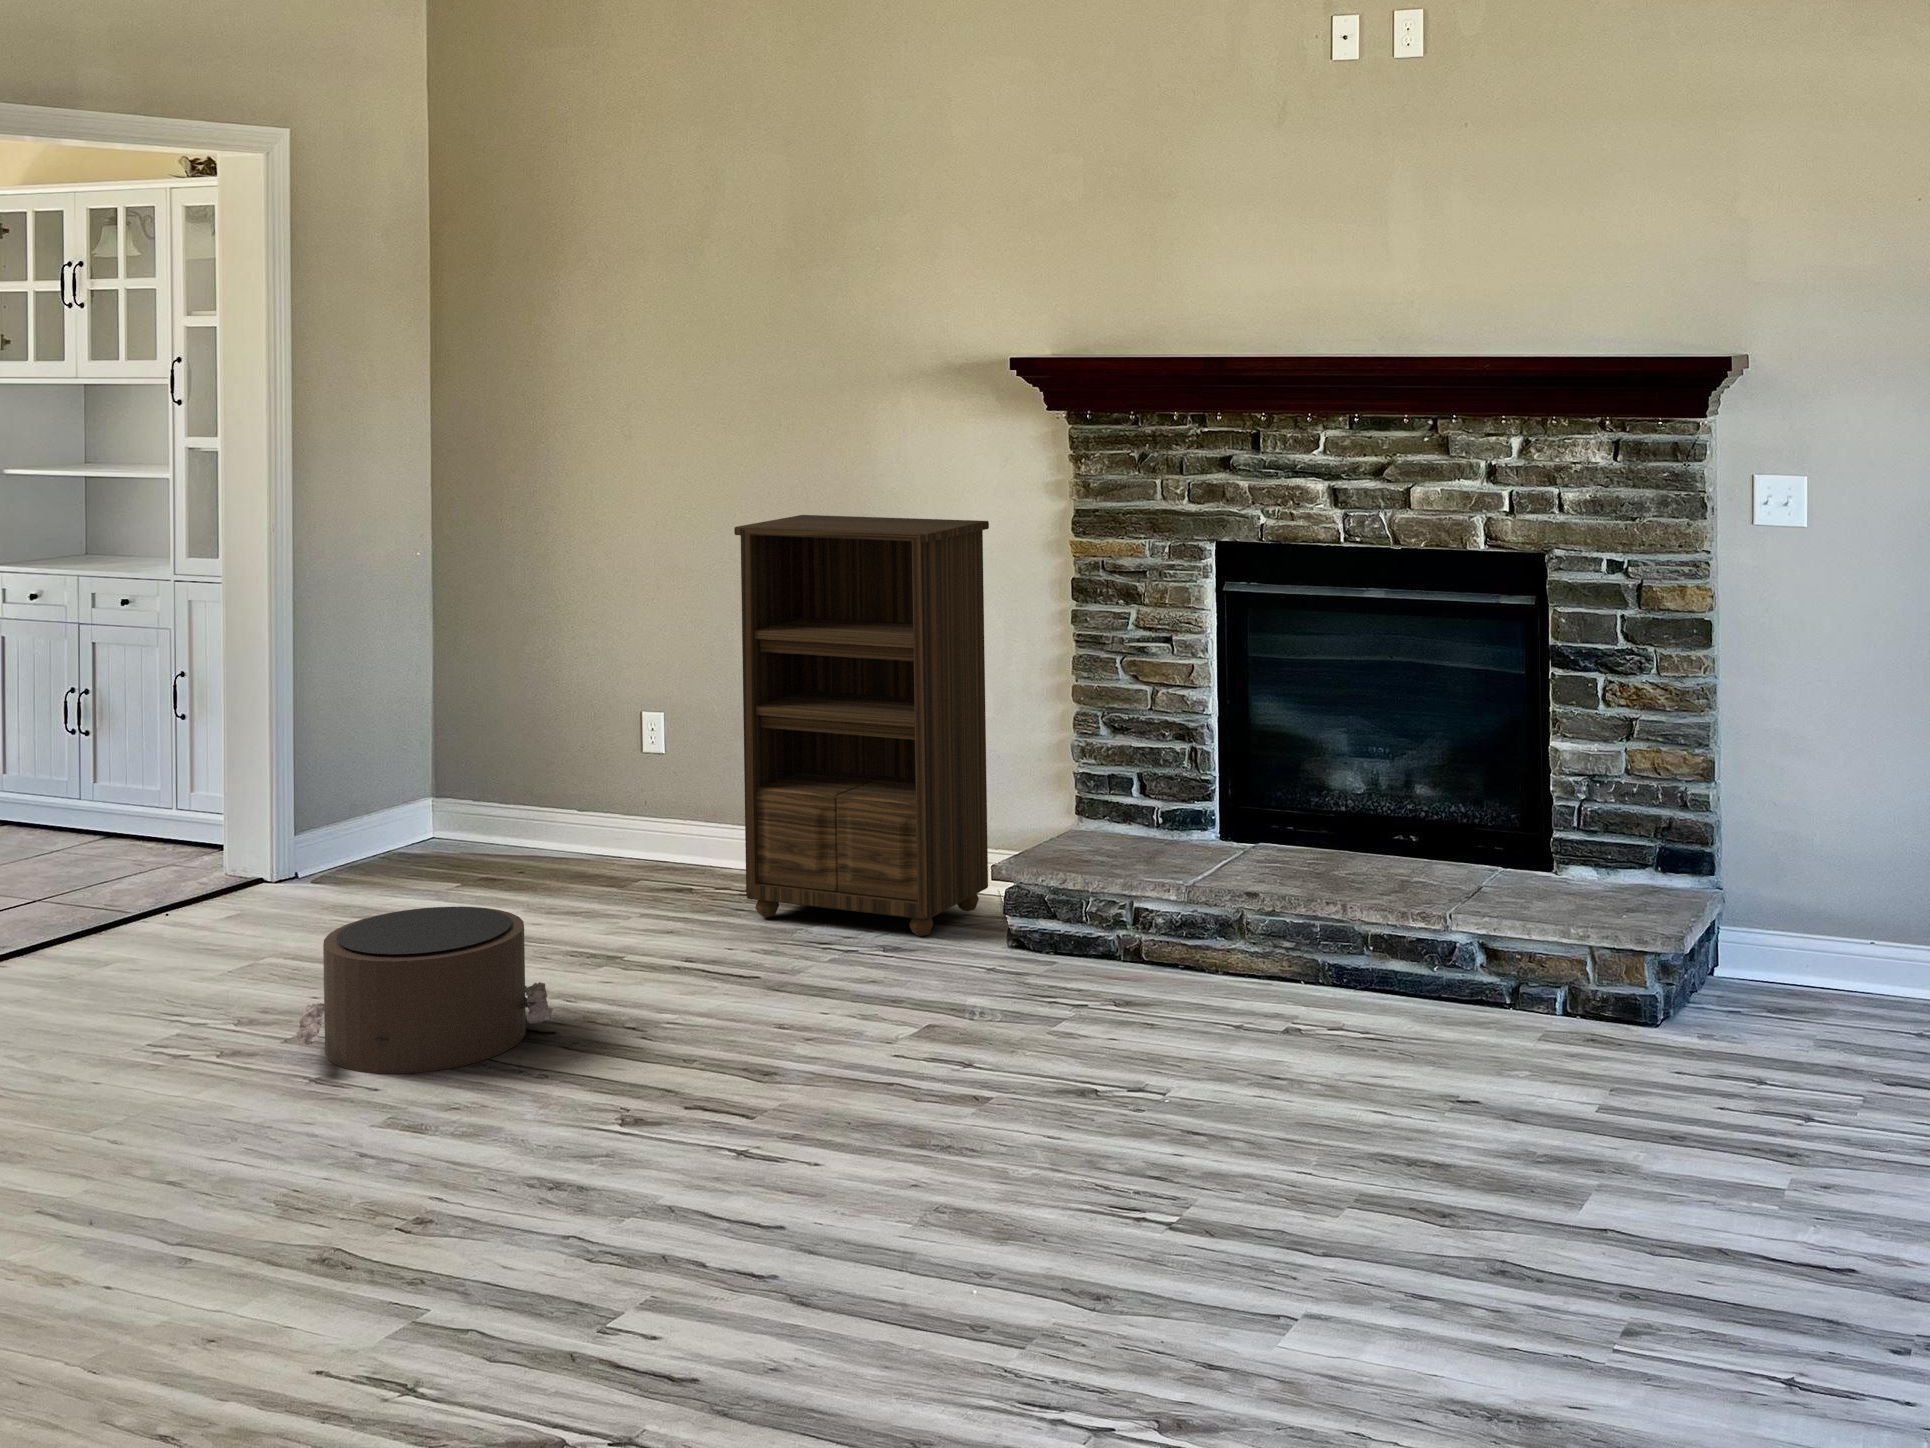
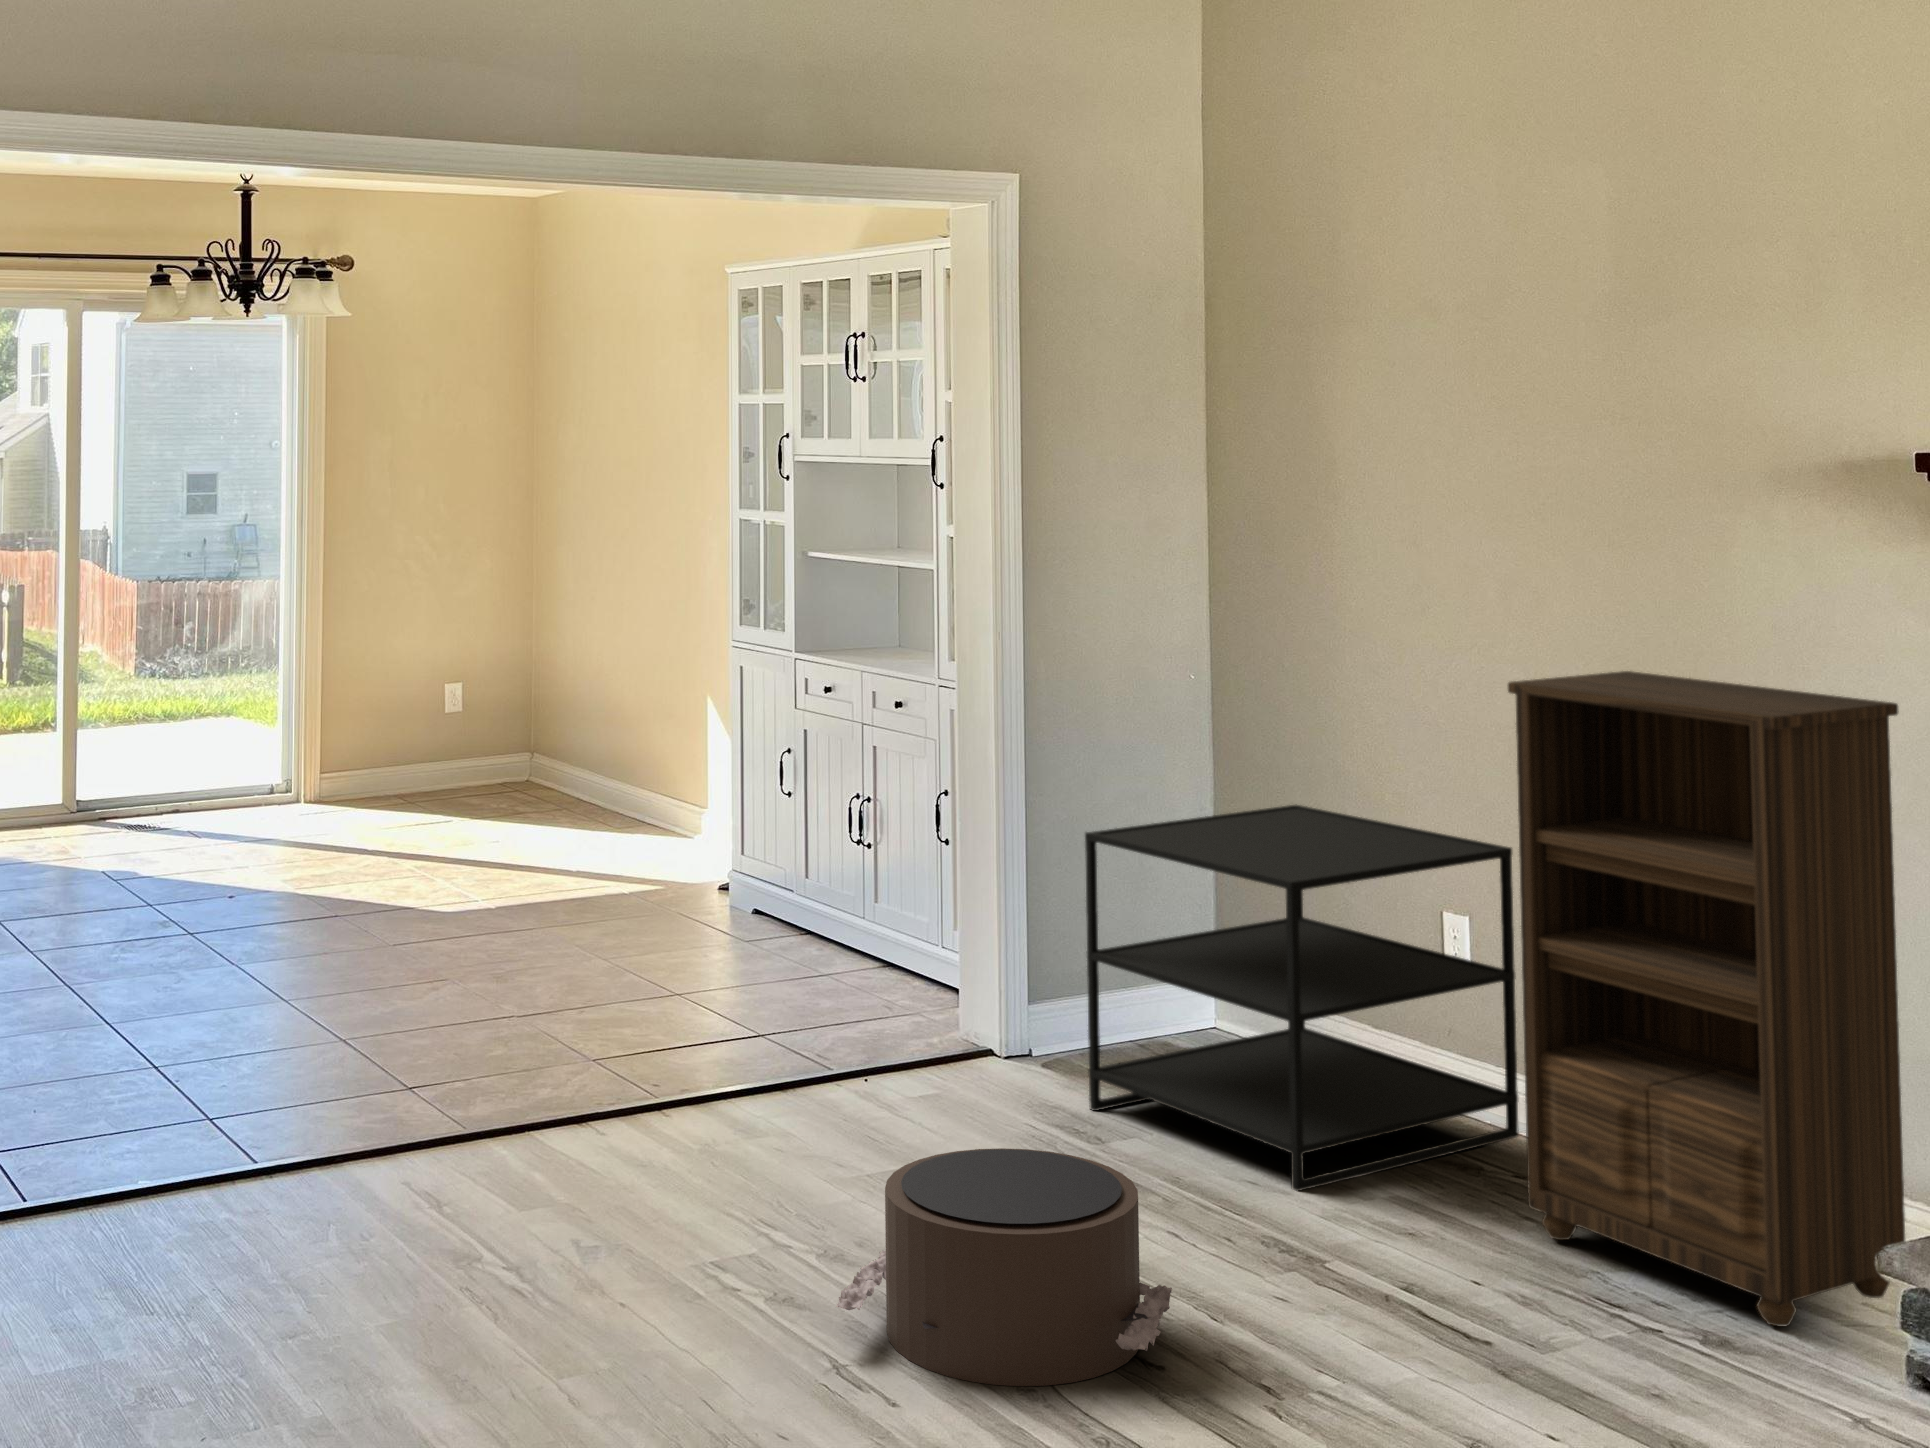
side table: none [372,644,706,924] -> present [1085,805,1519,1191]

